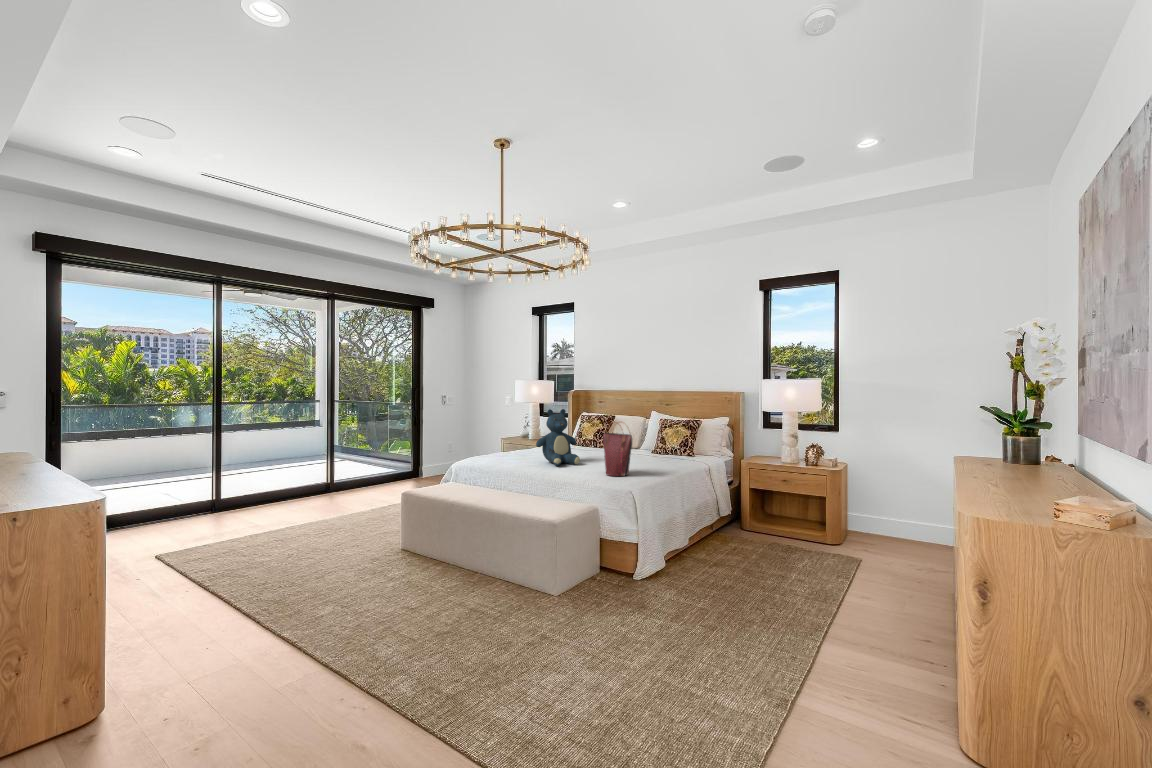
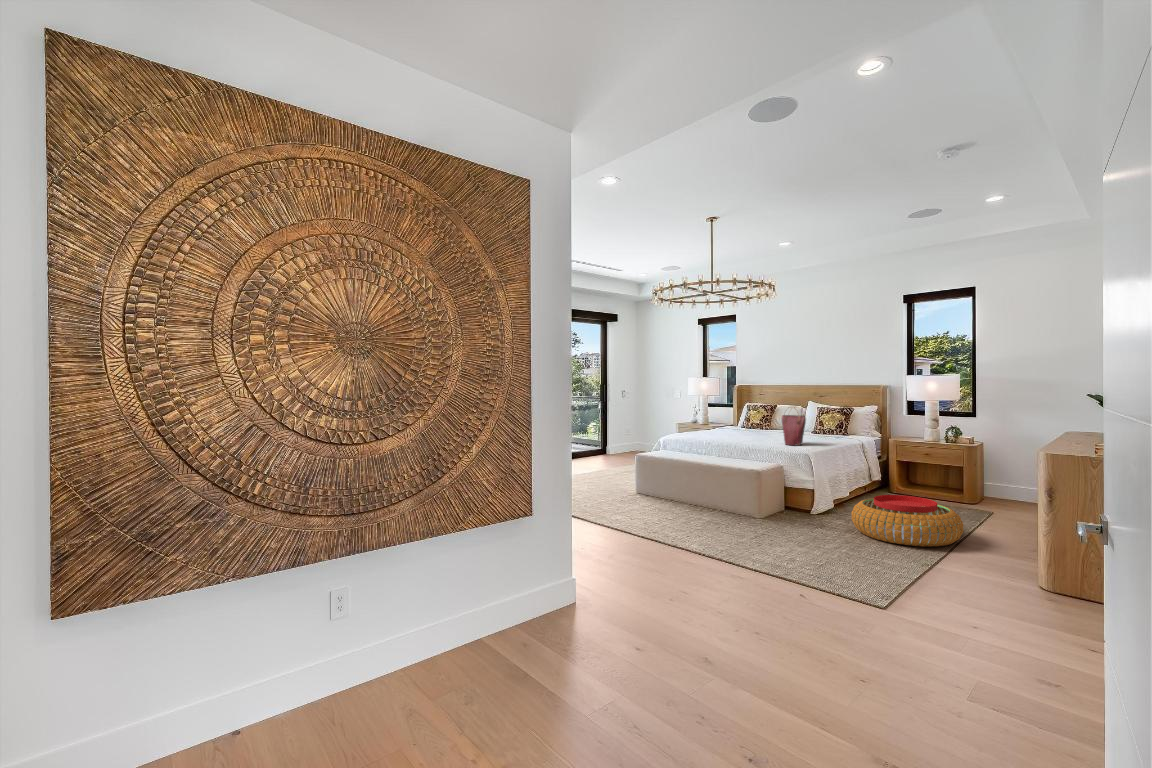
teddy bear: present [536,409,580,466] -> none [727,398,761,439]
pouf: none [682,555,836,650] -> present [851,495,964,547]

